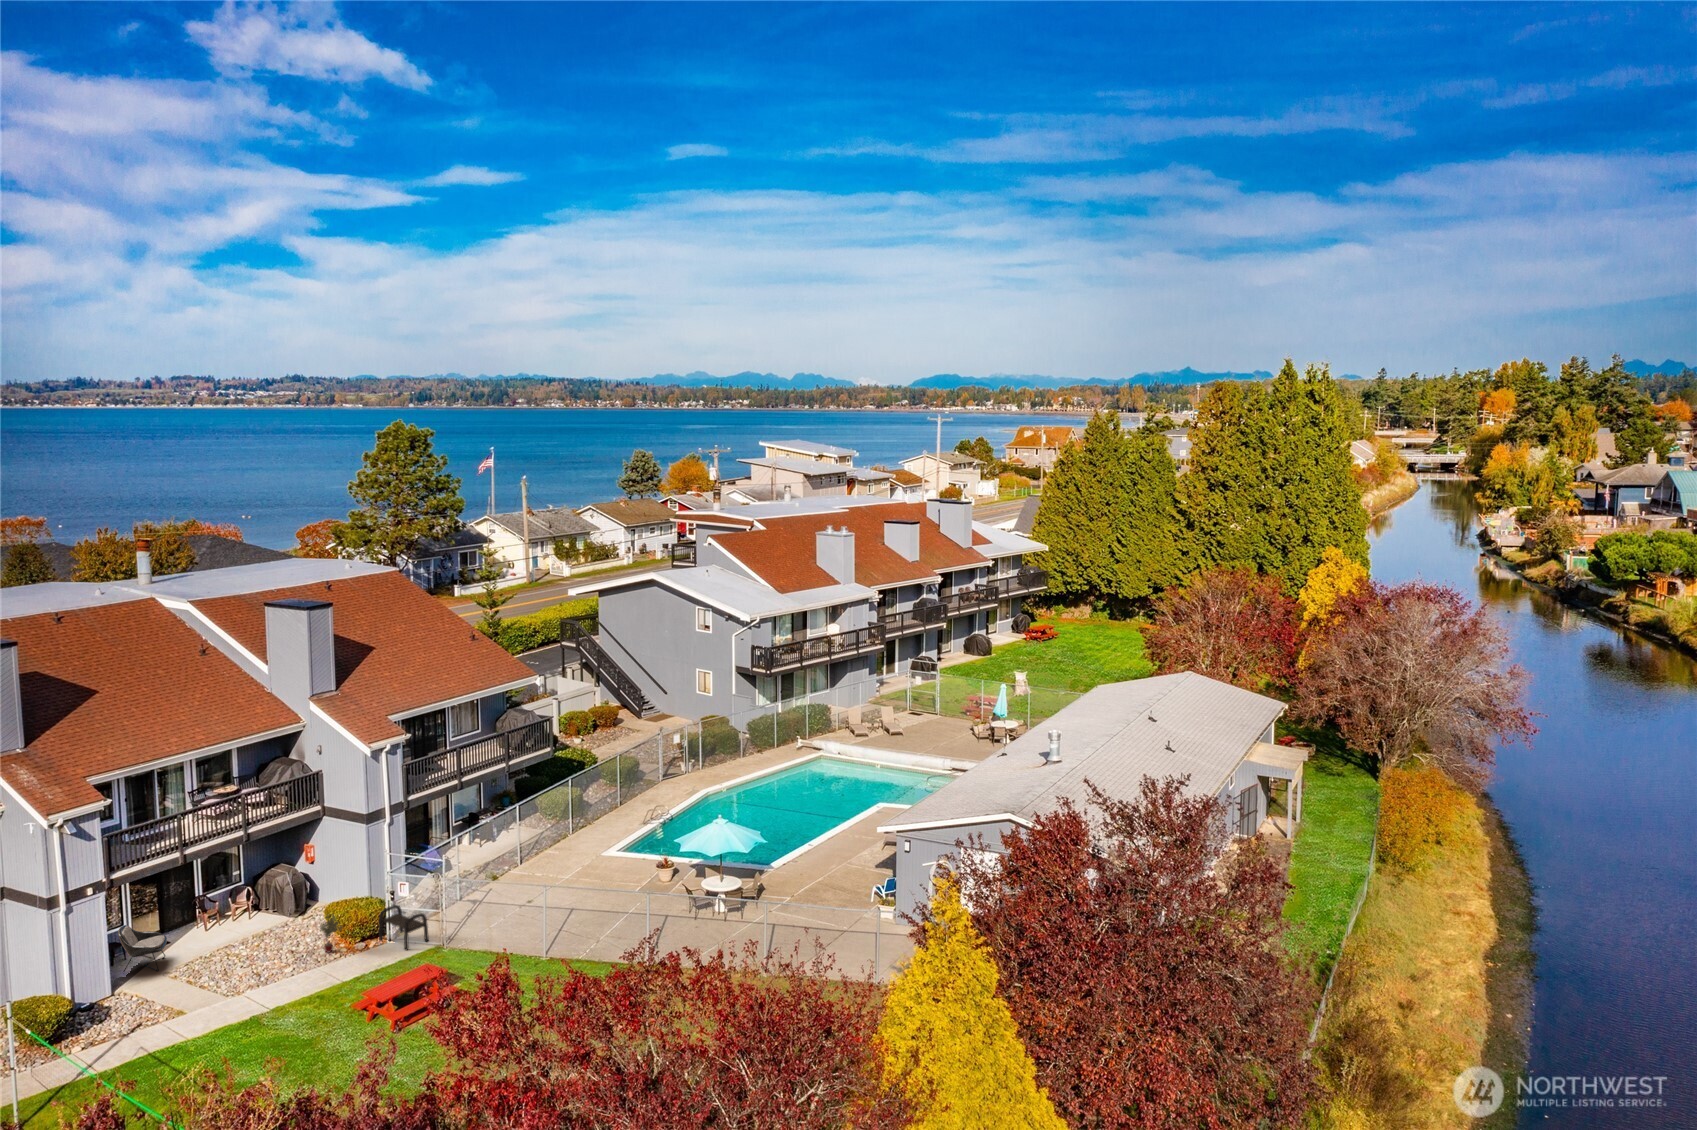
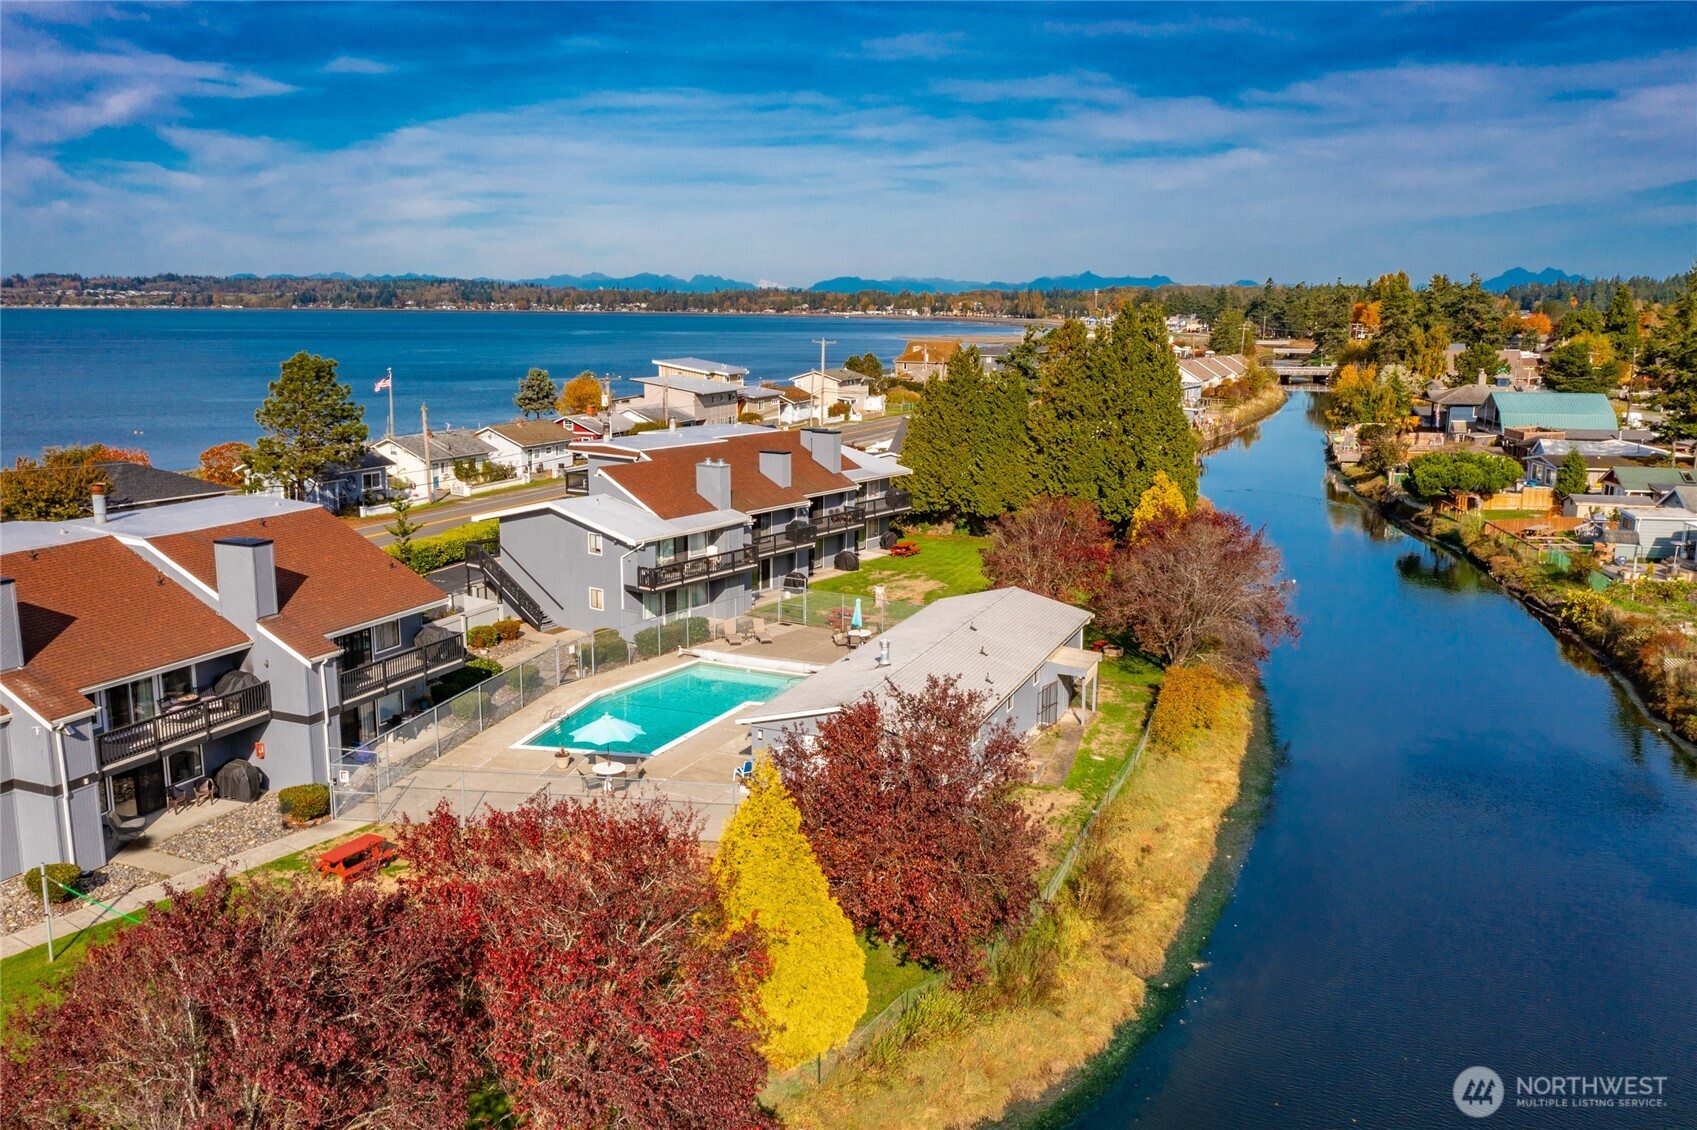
bench: present [379,905,429,950] -> none [326,789,369,826]

